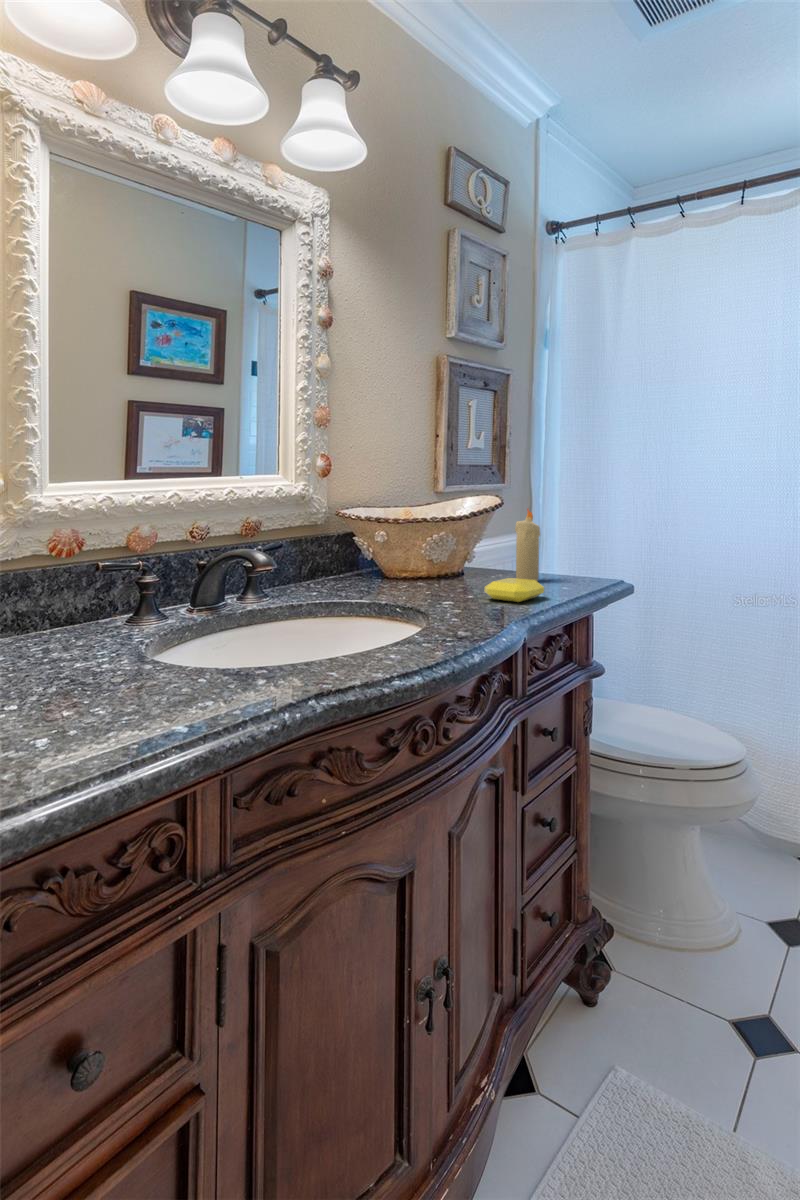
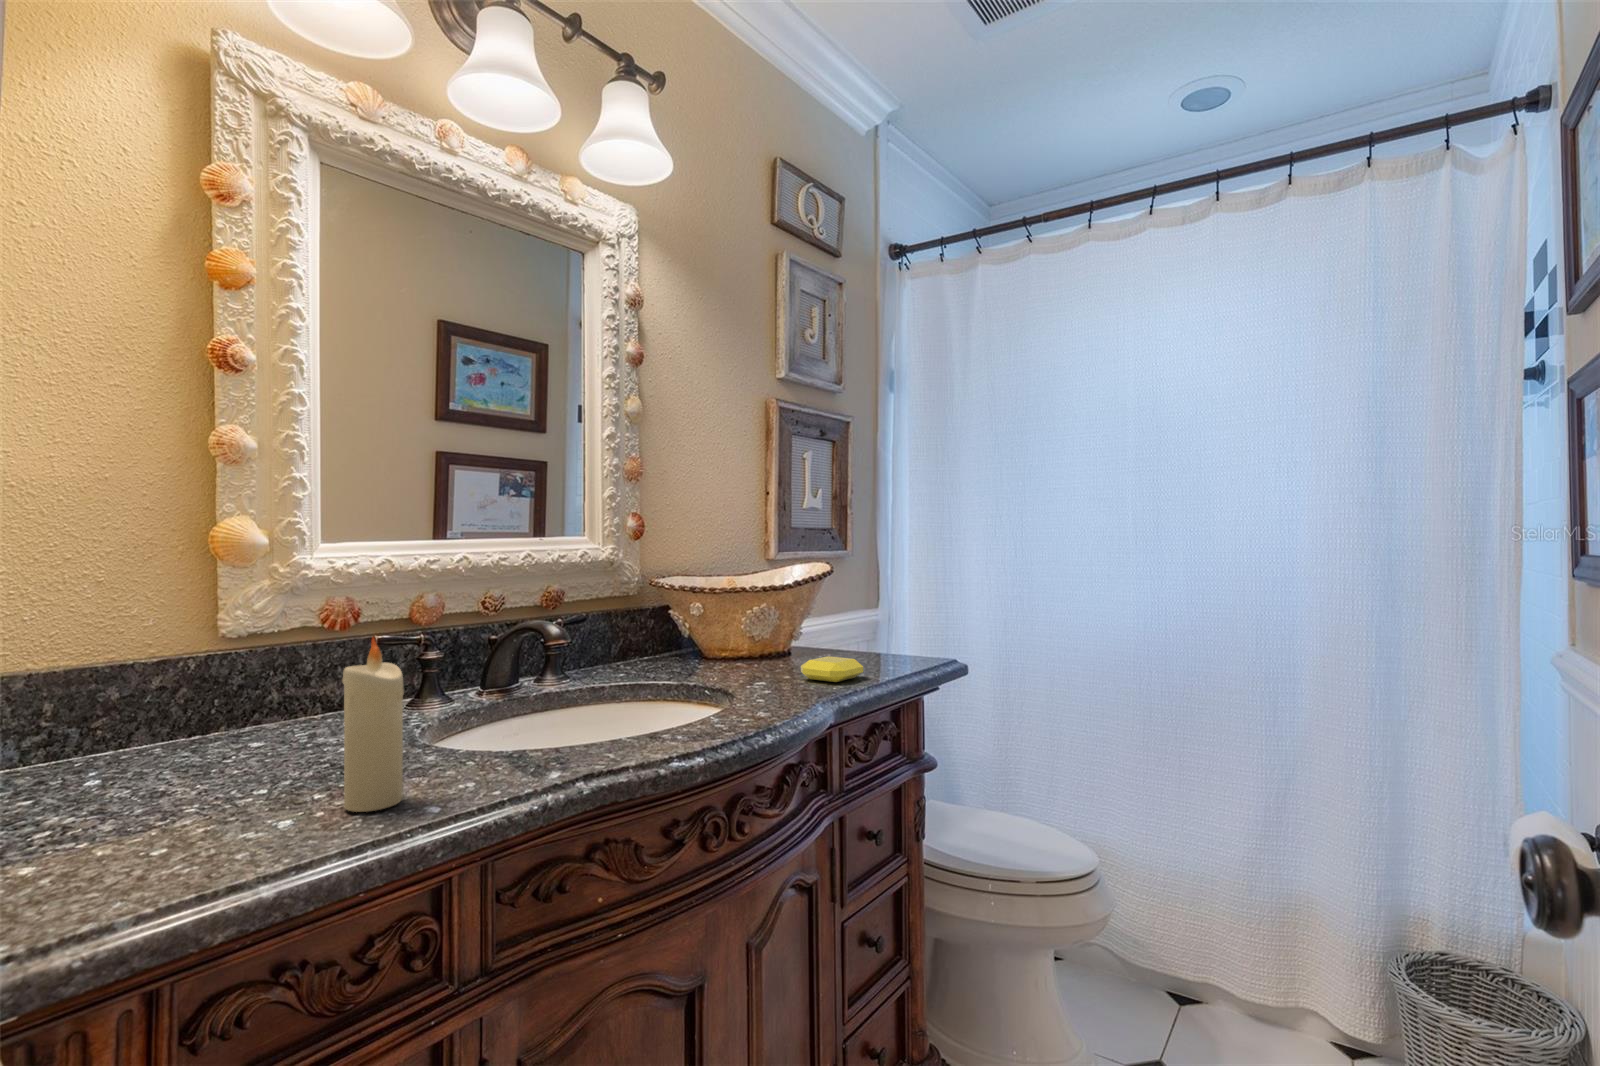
candle: present [515,509,540,581] -> present [342,637,404,812]

